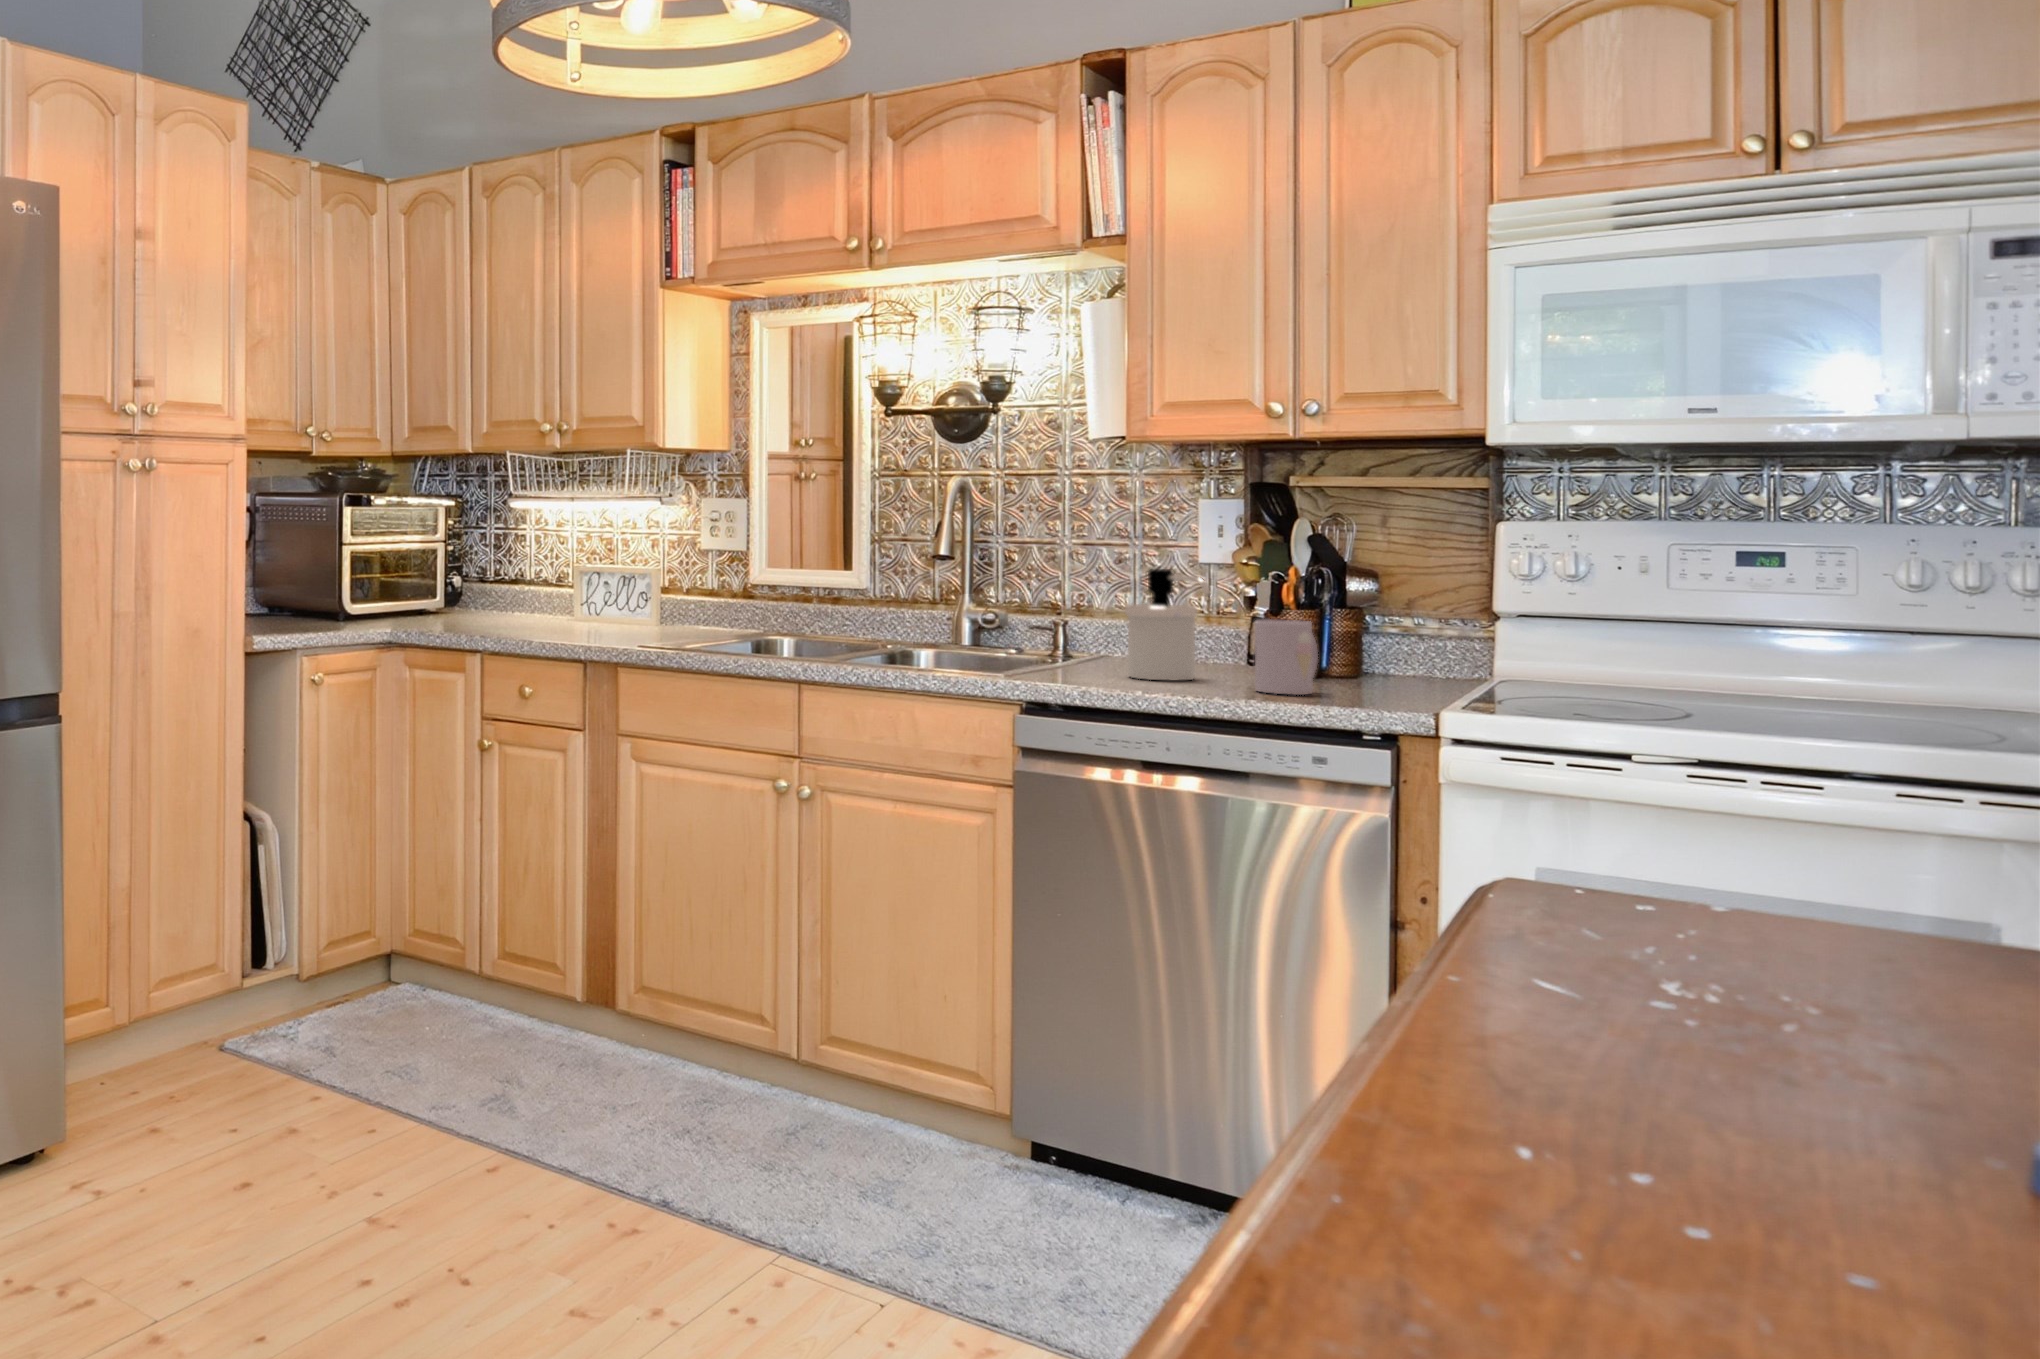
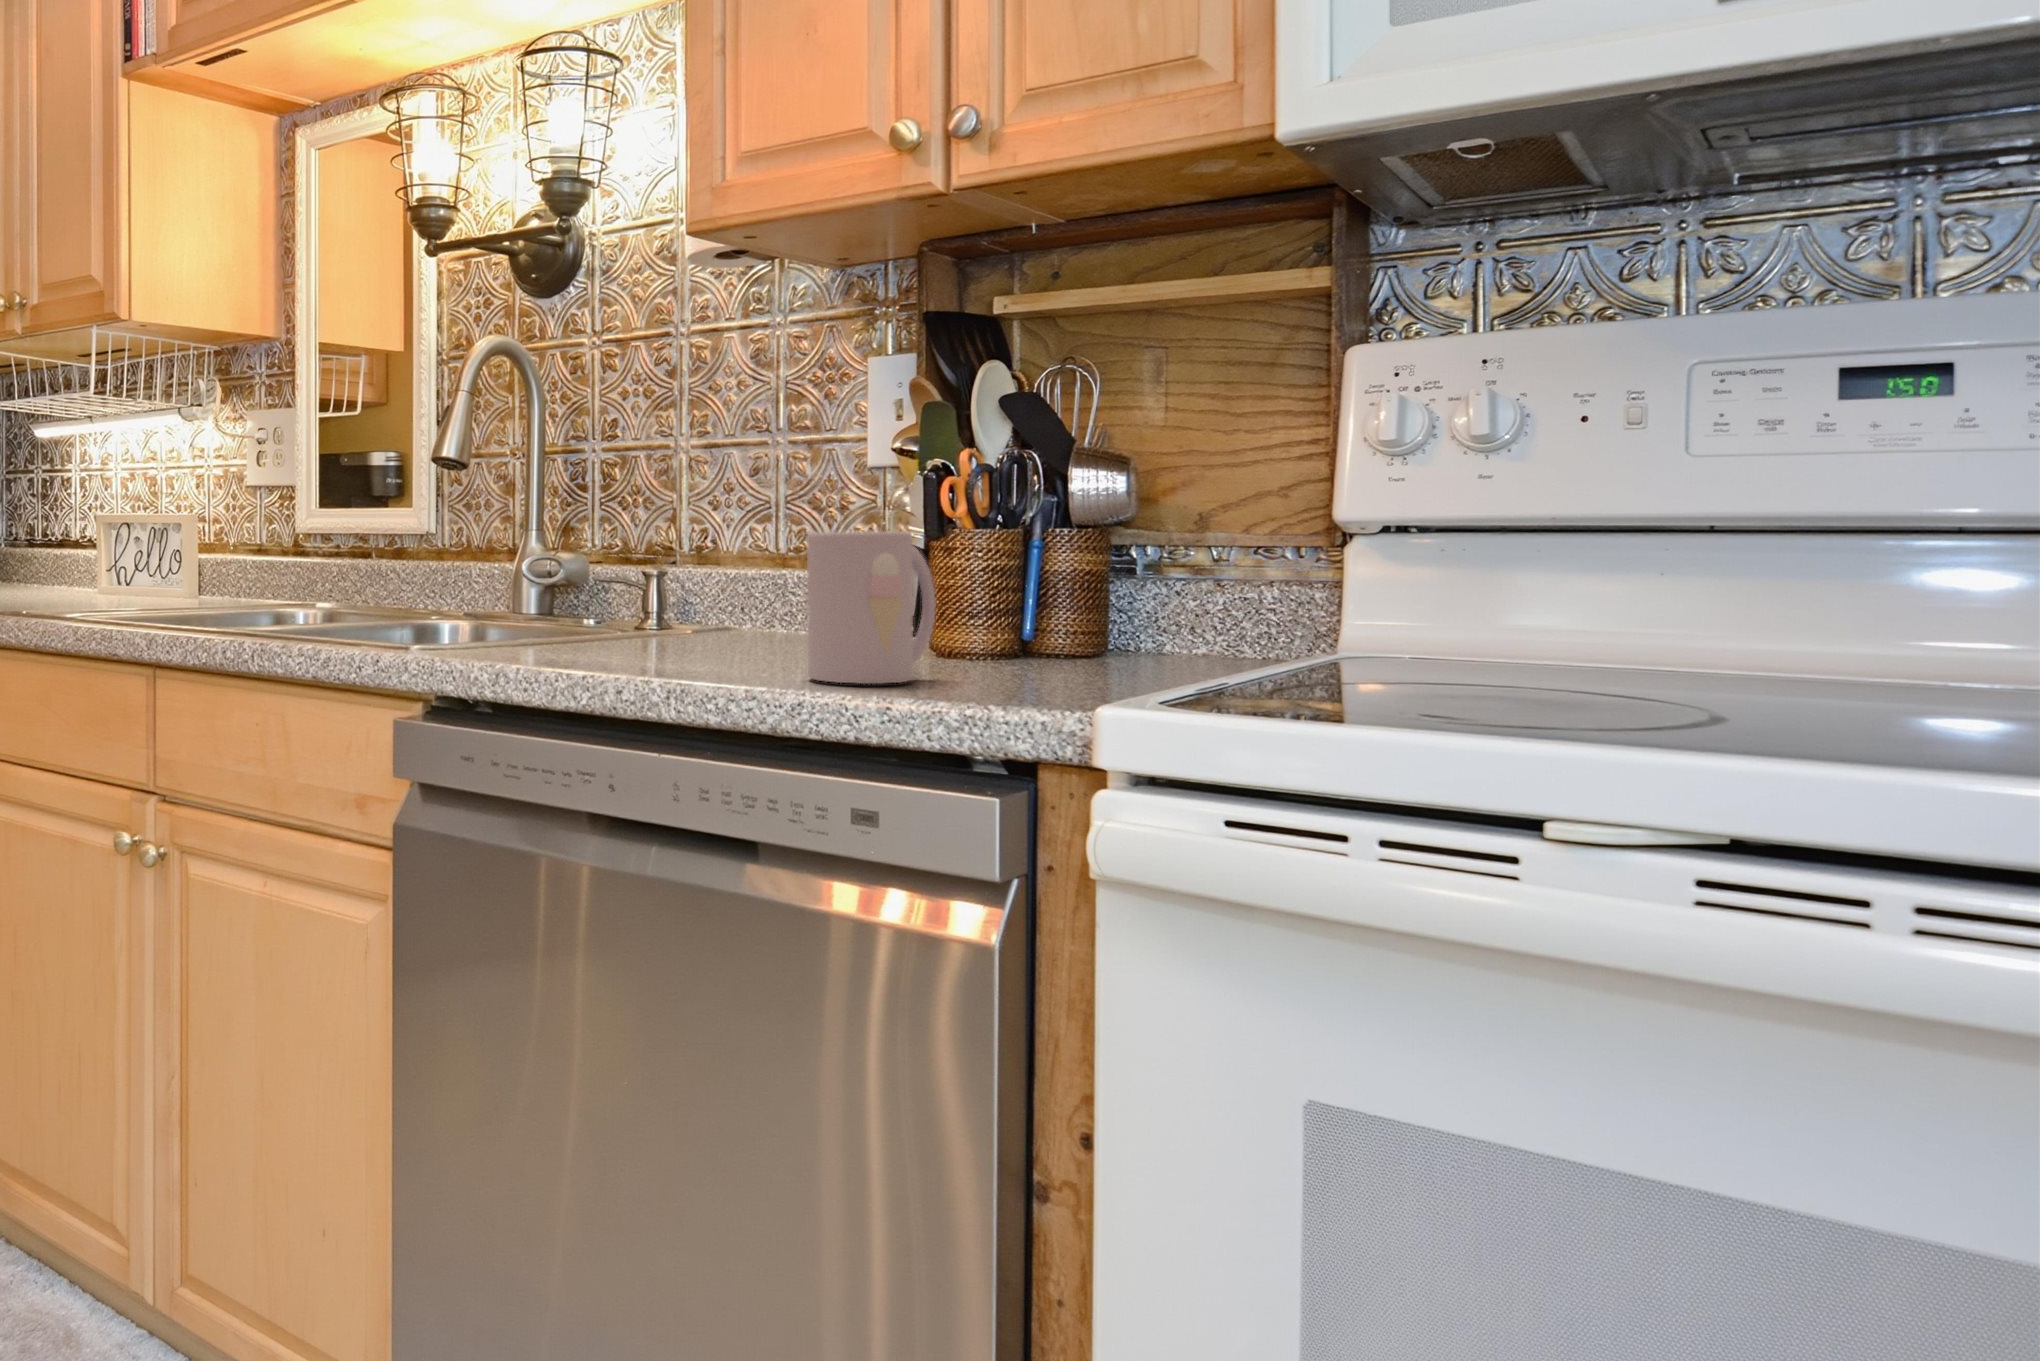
soap dispenser: present [1125,569,1210,680] -> none [639,451,766,660]

